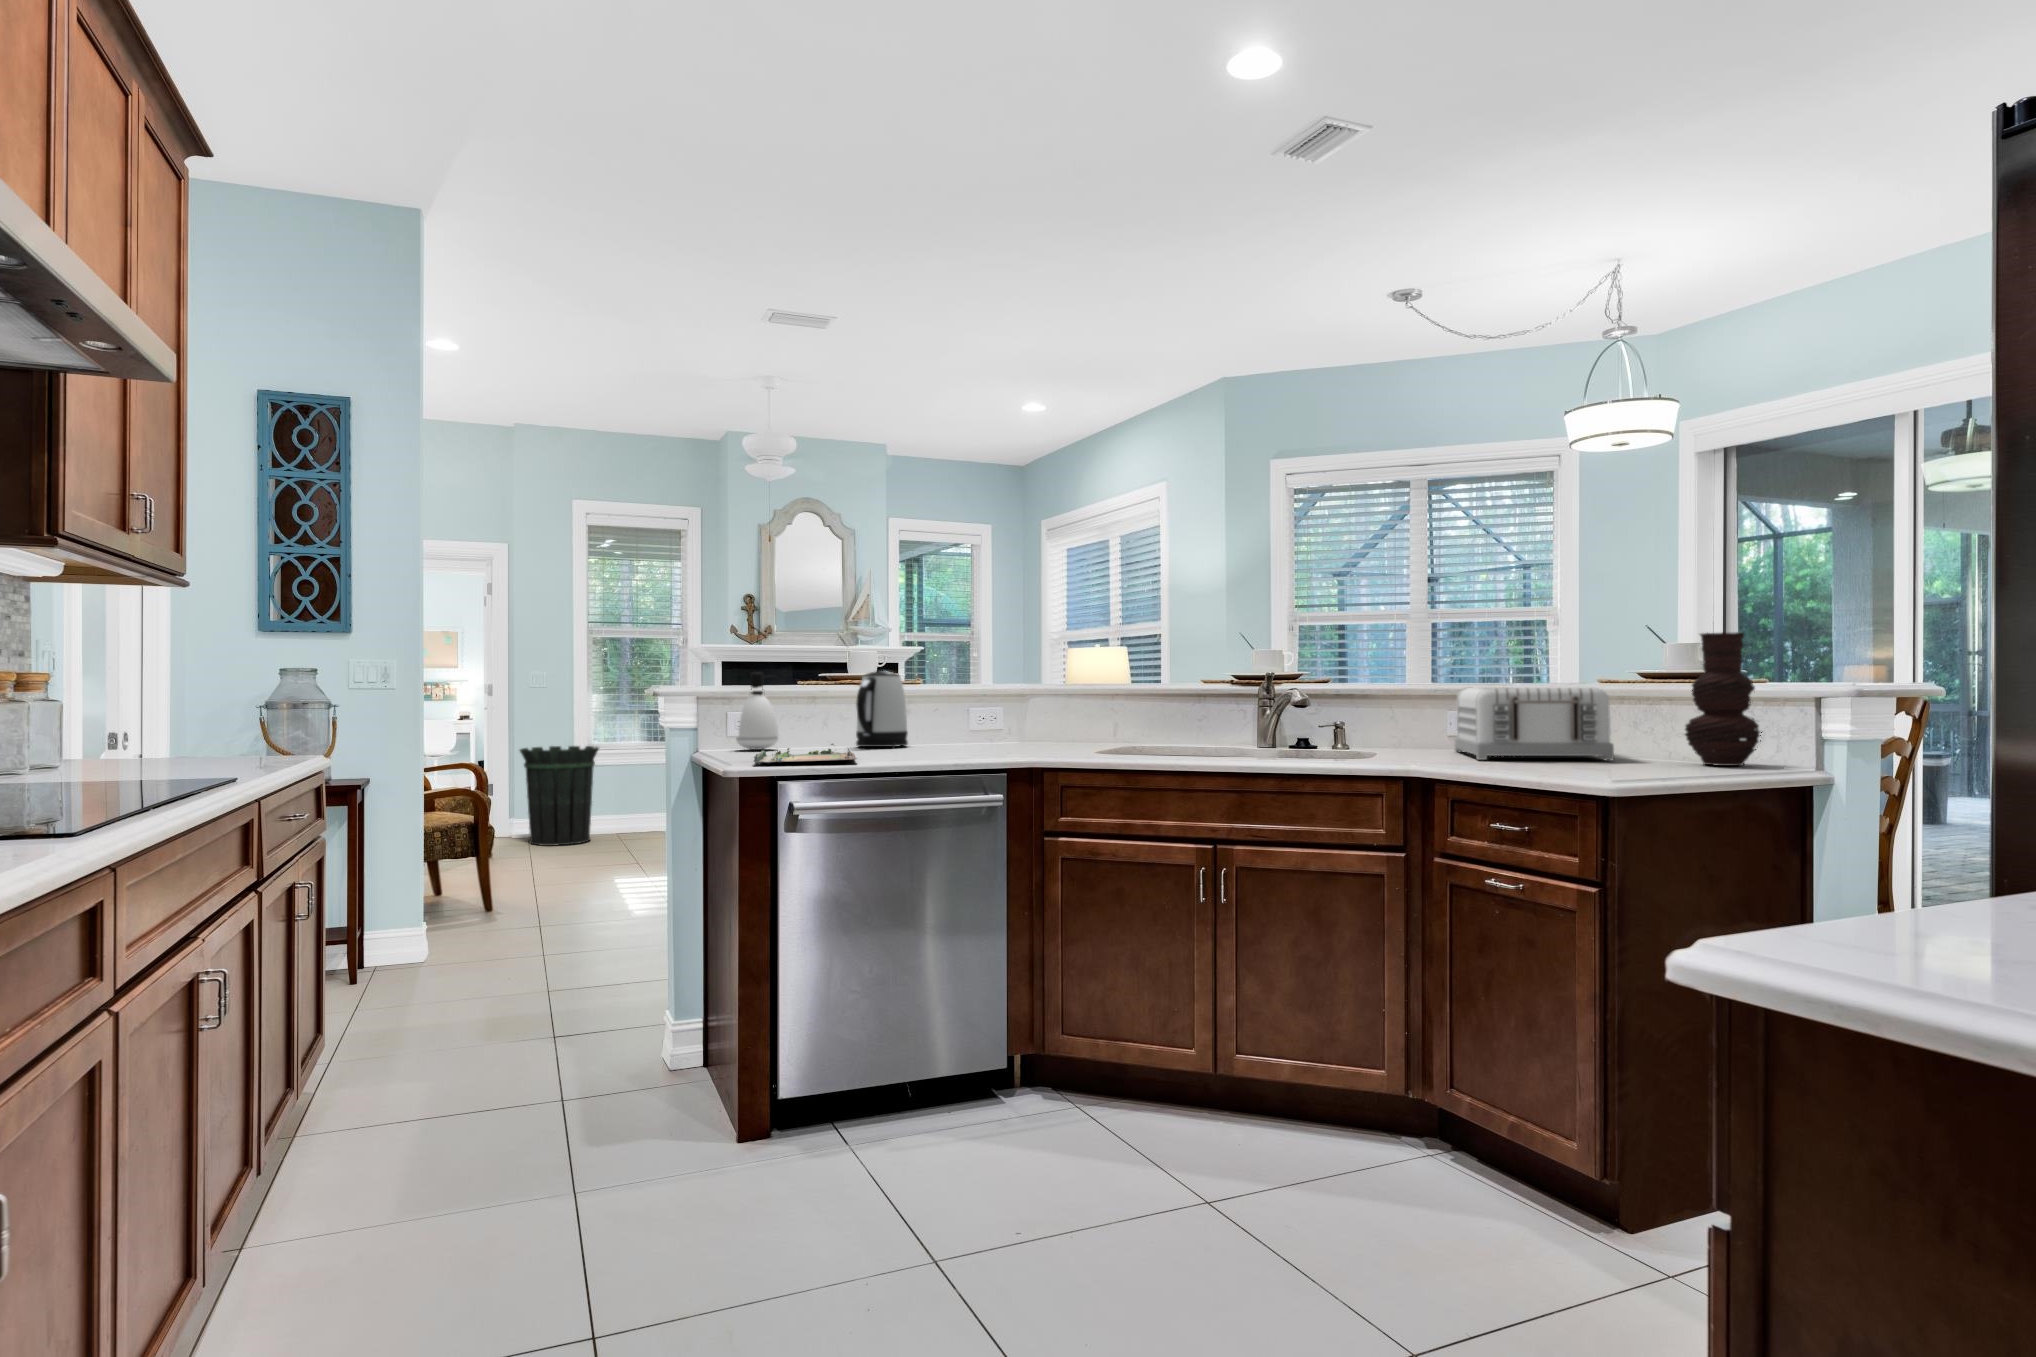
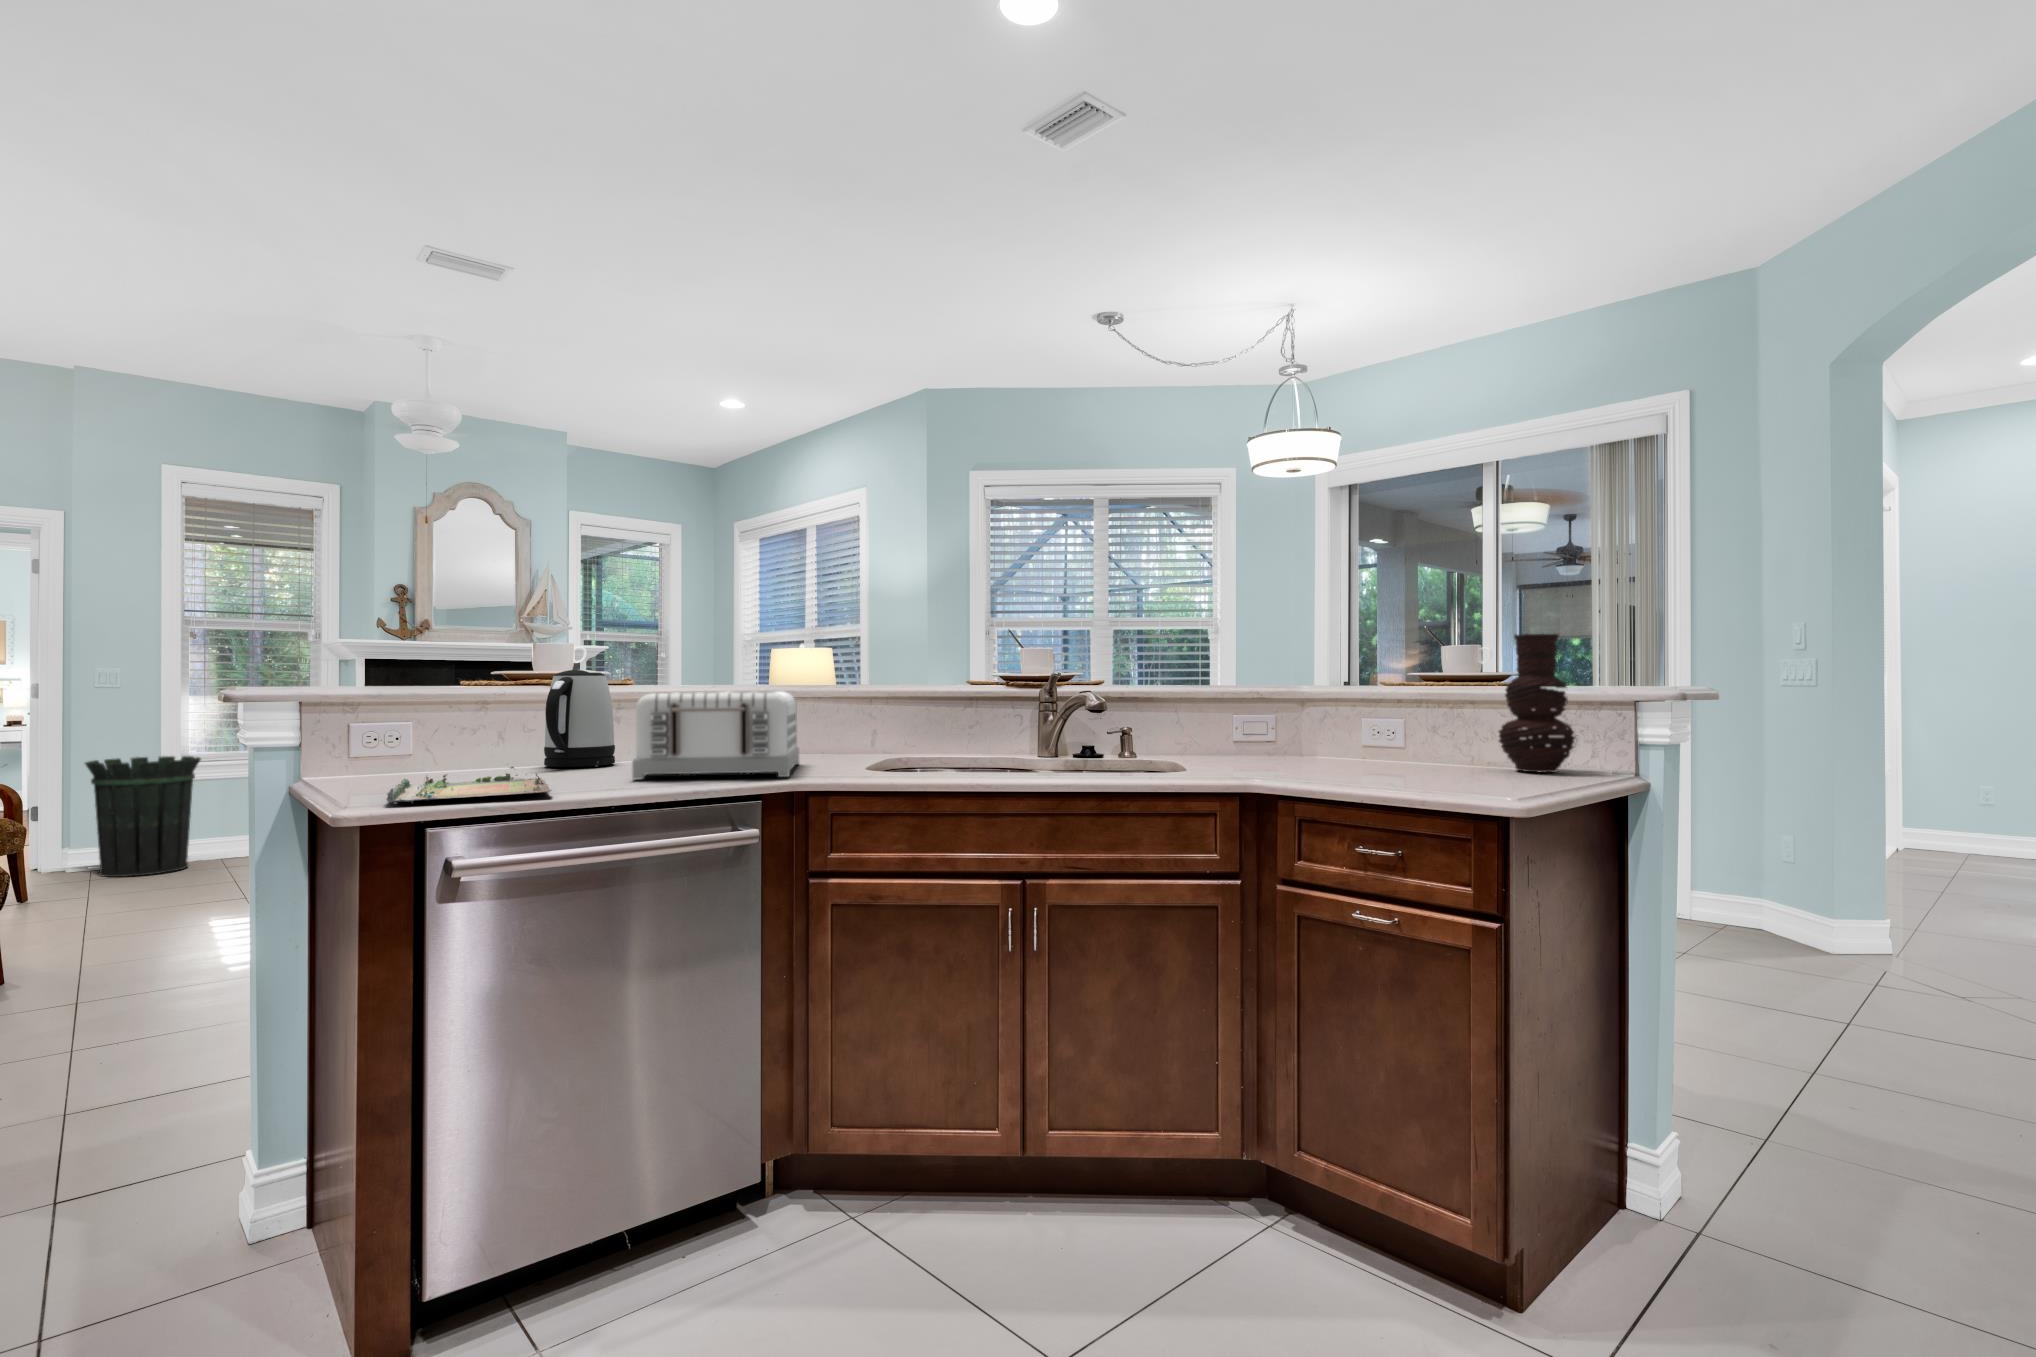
soap dispenser: present [736,672,778,750] -> none [365,670,430,774]
toaster: present [1455,687,1614,760] -> present [632,691,799,780]

